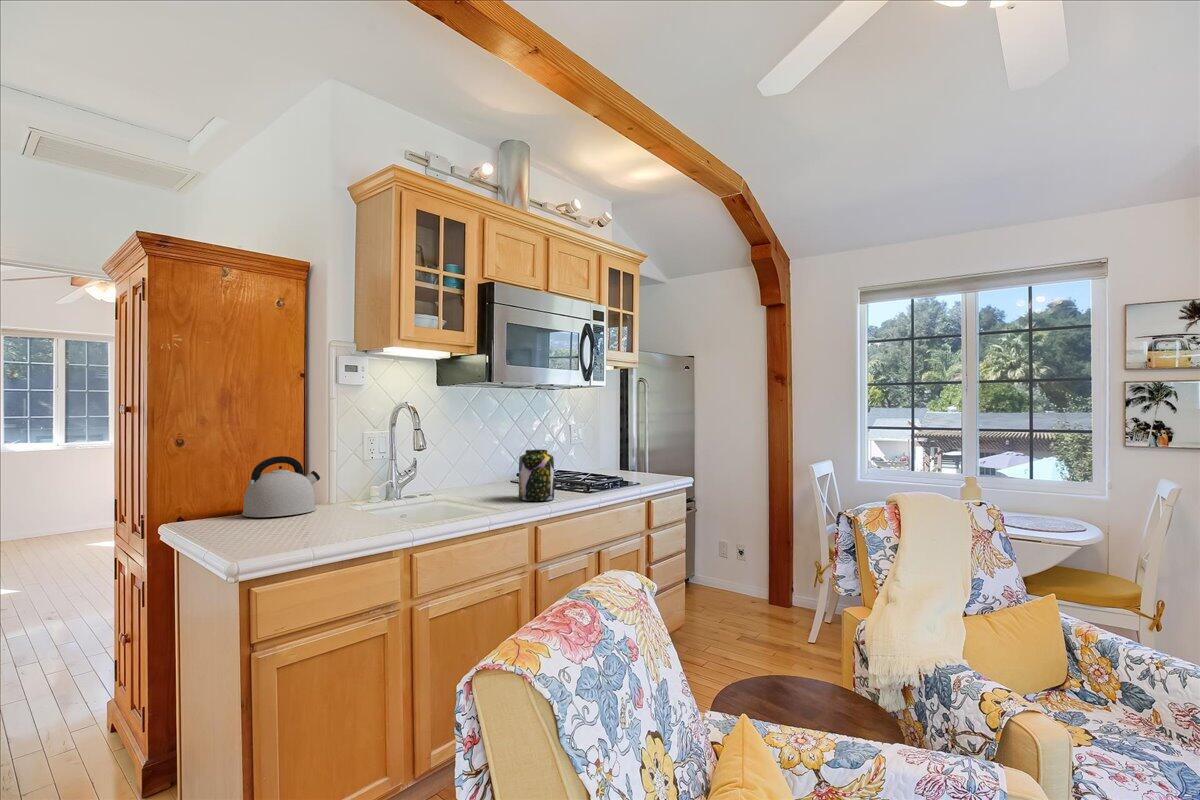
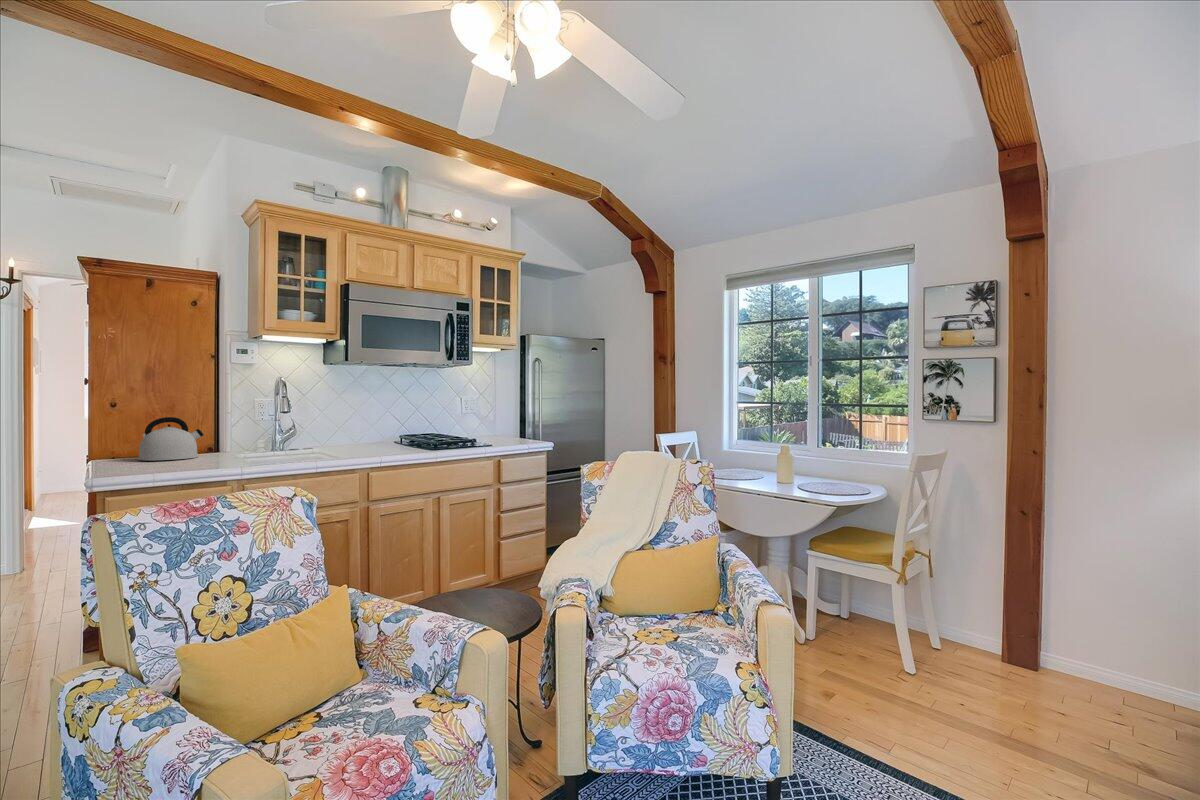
jar: present [519,450,554,501] -> none [356,416,385,456]

